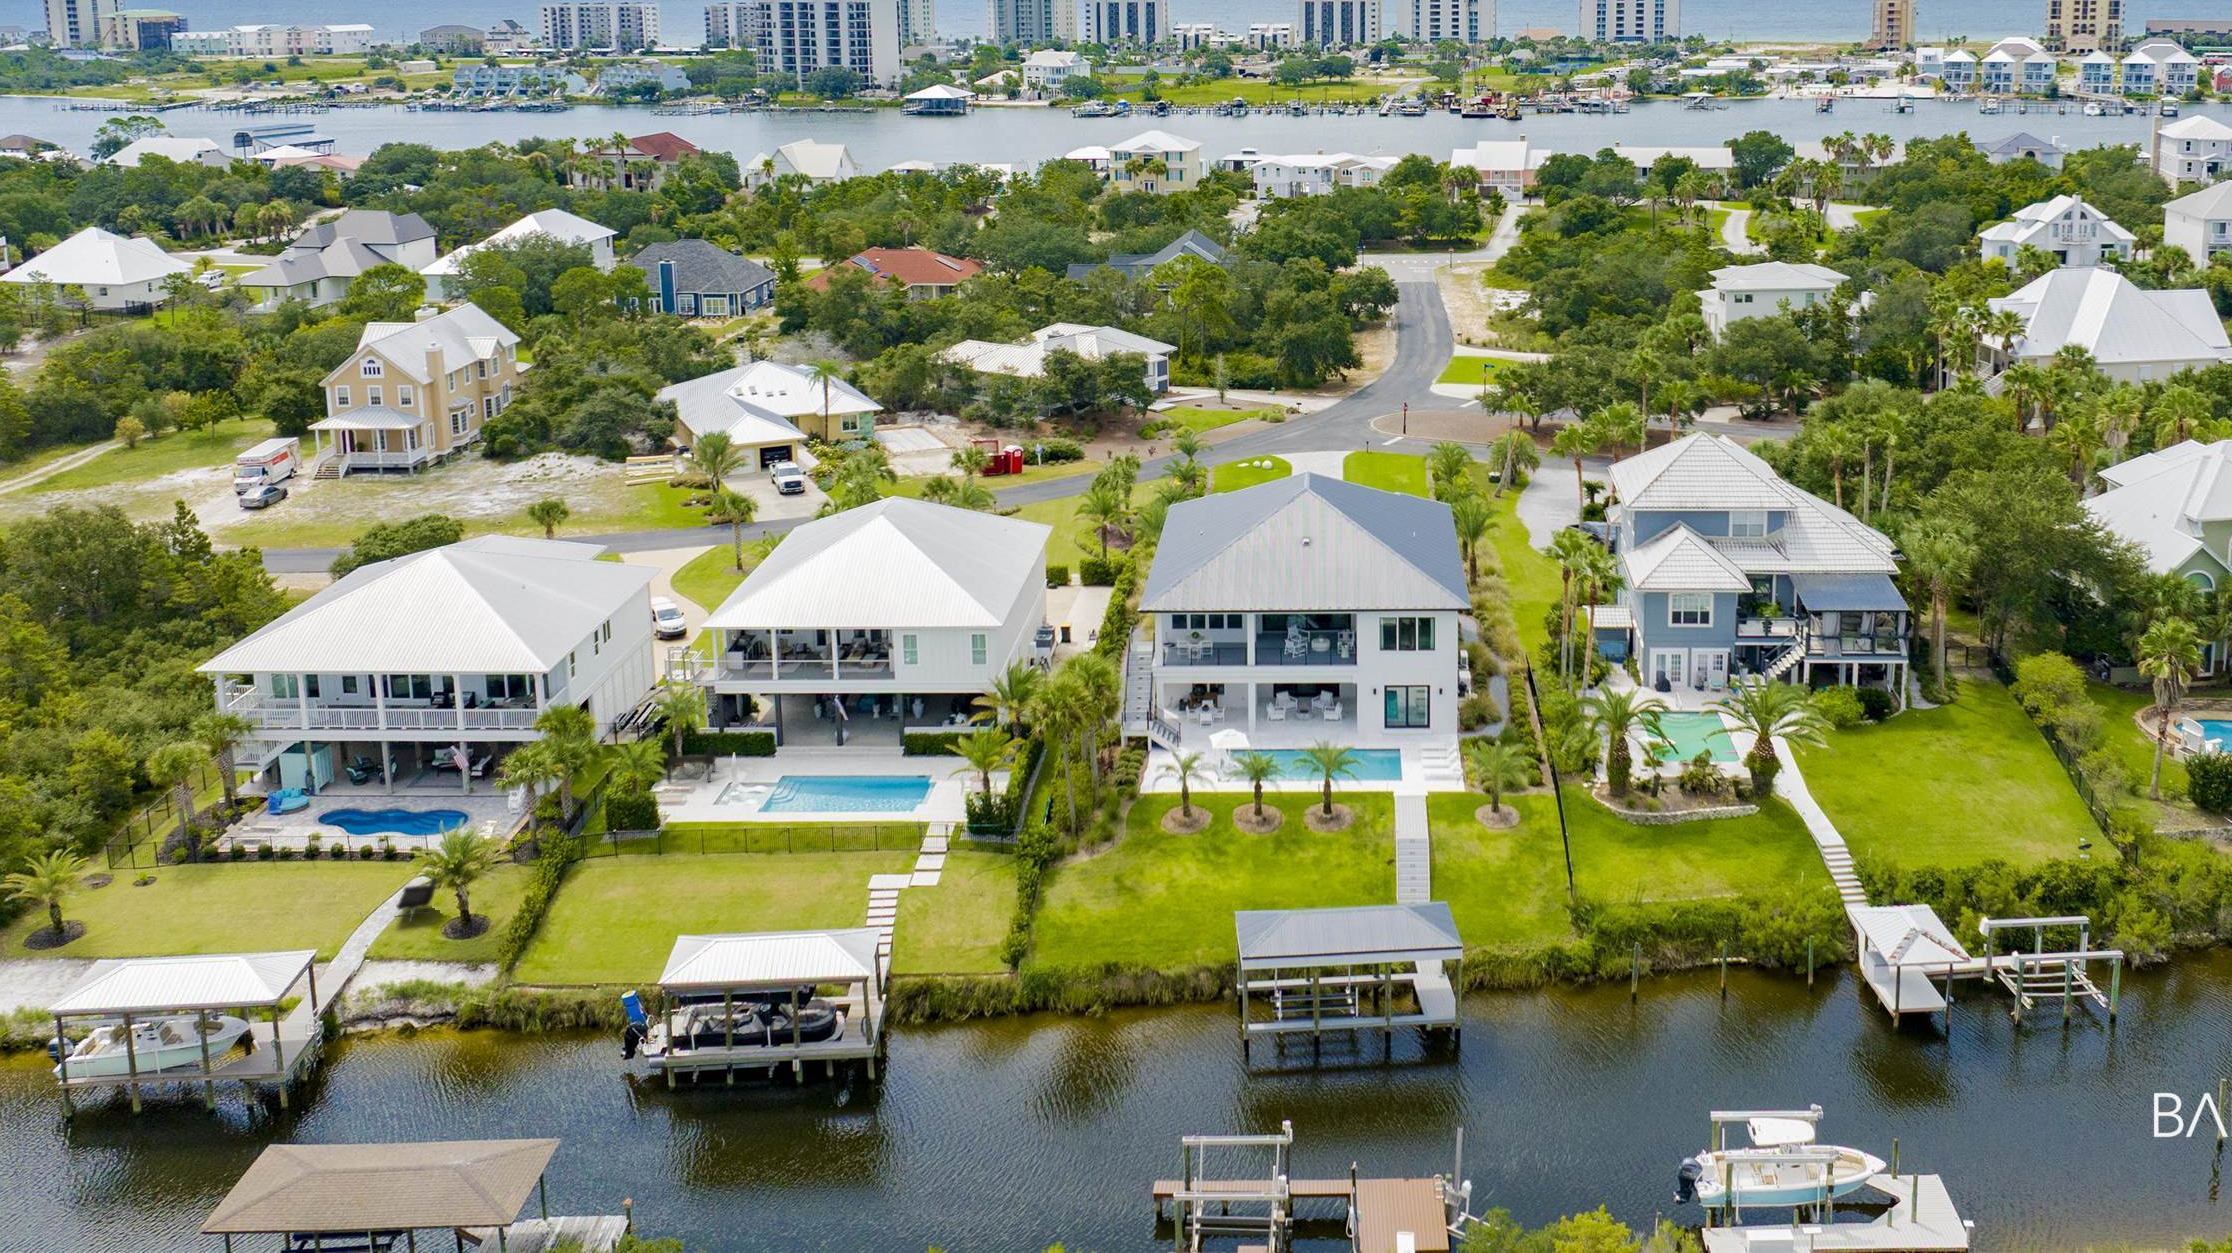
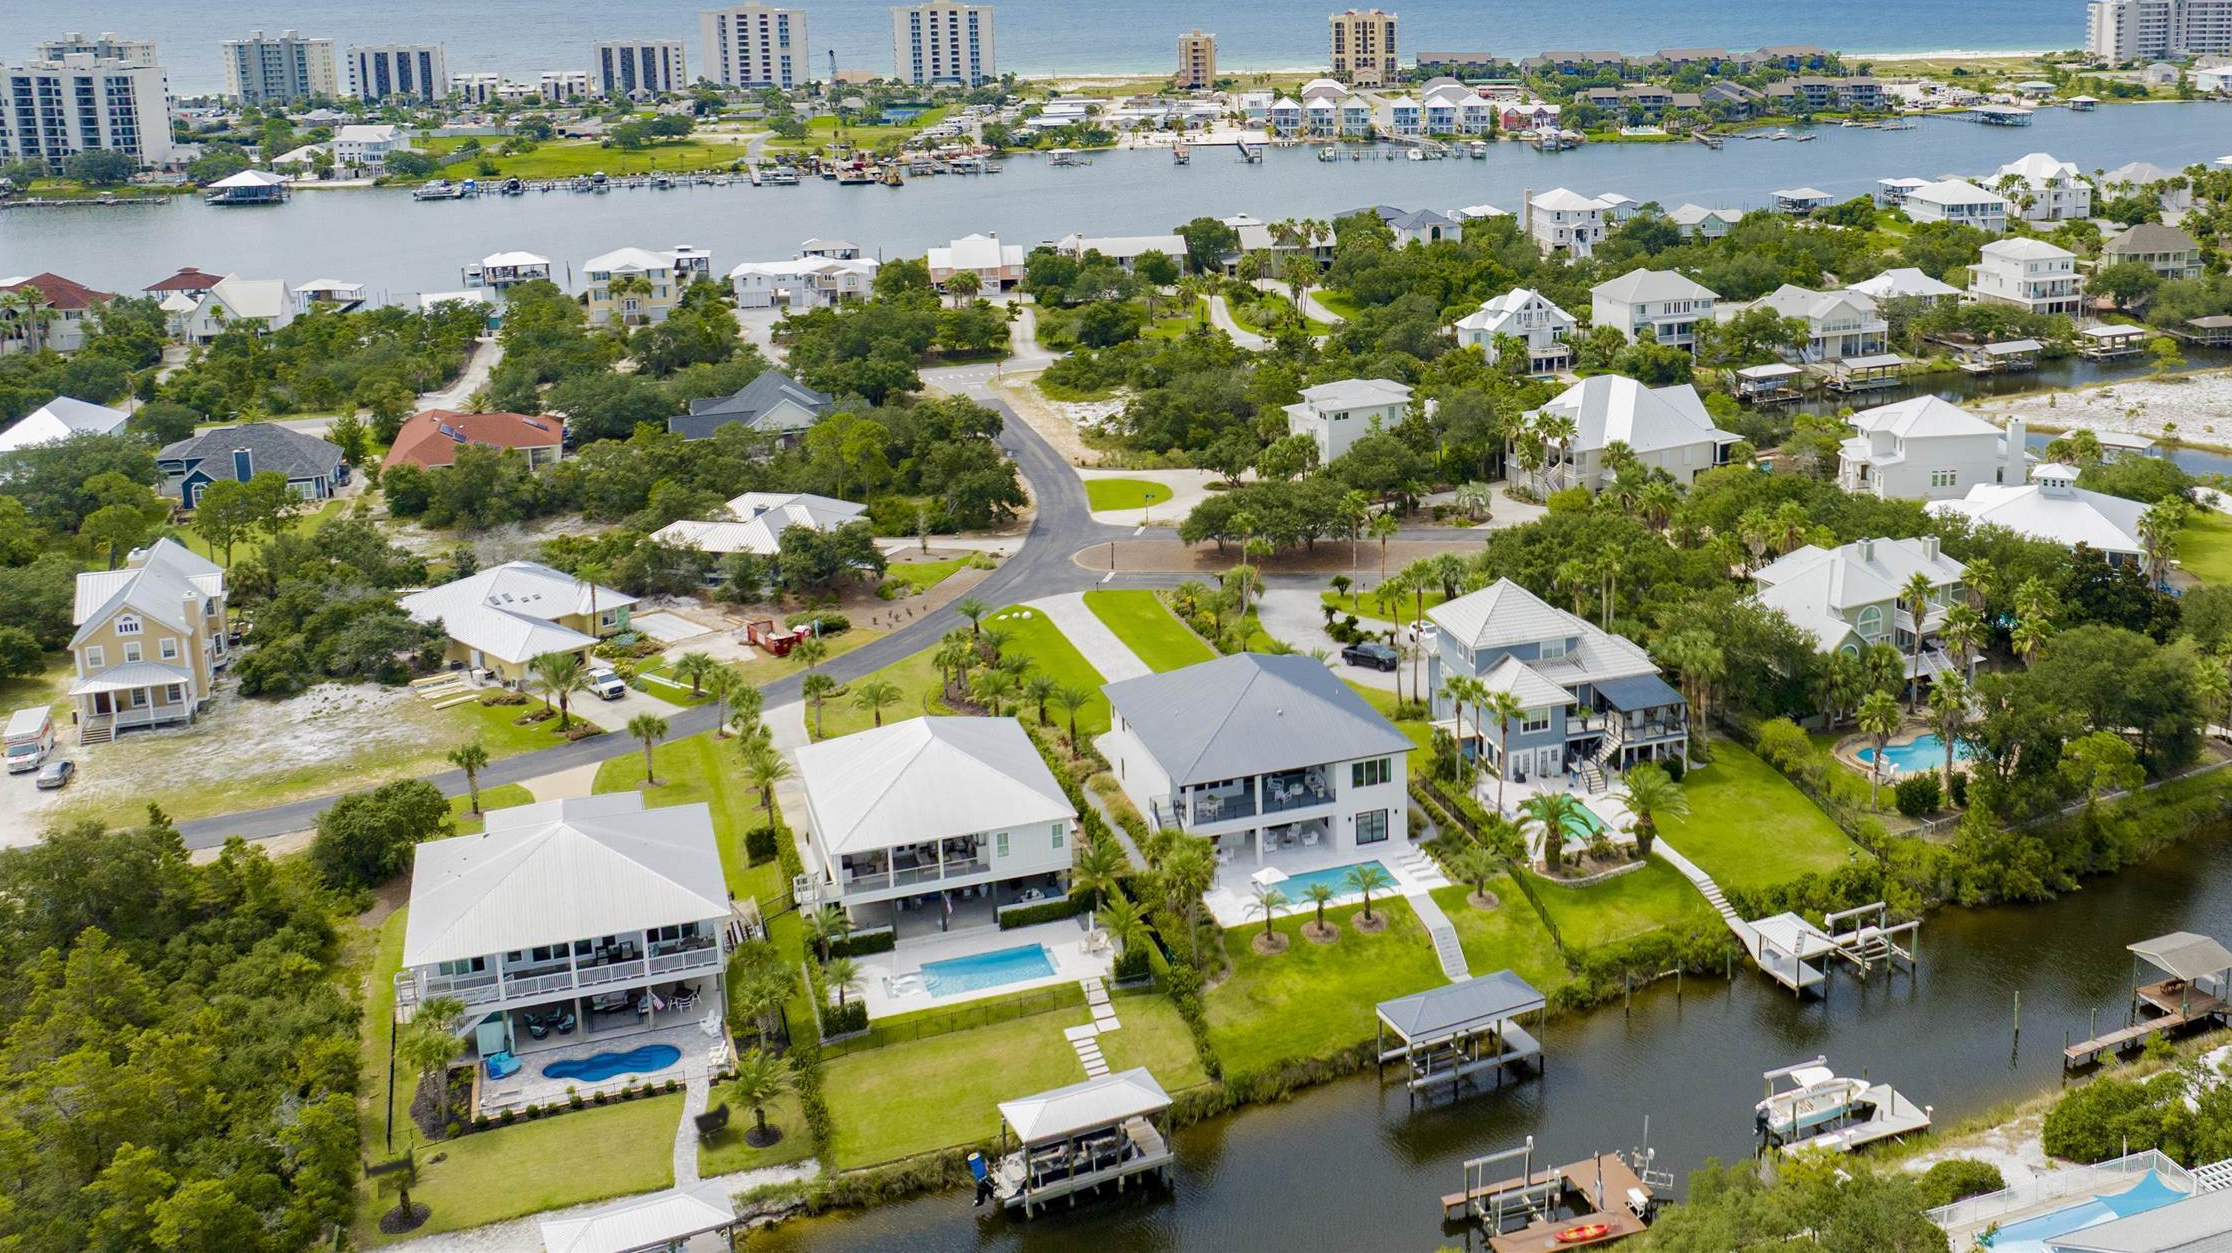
bench: present [667,747,716,783] -> present [363,1149,416,1186]

